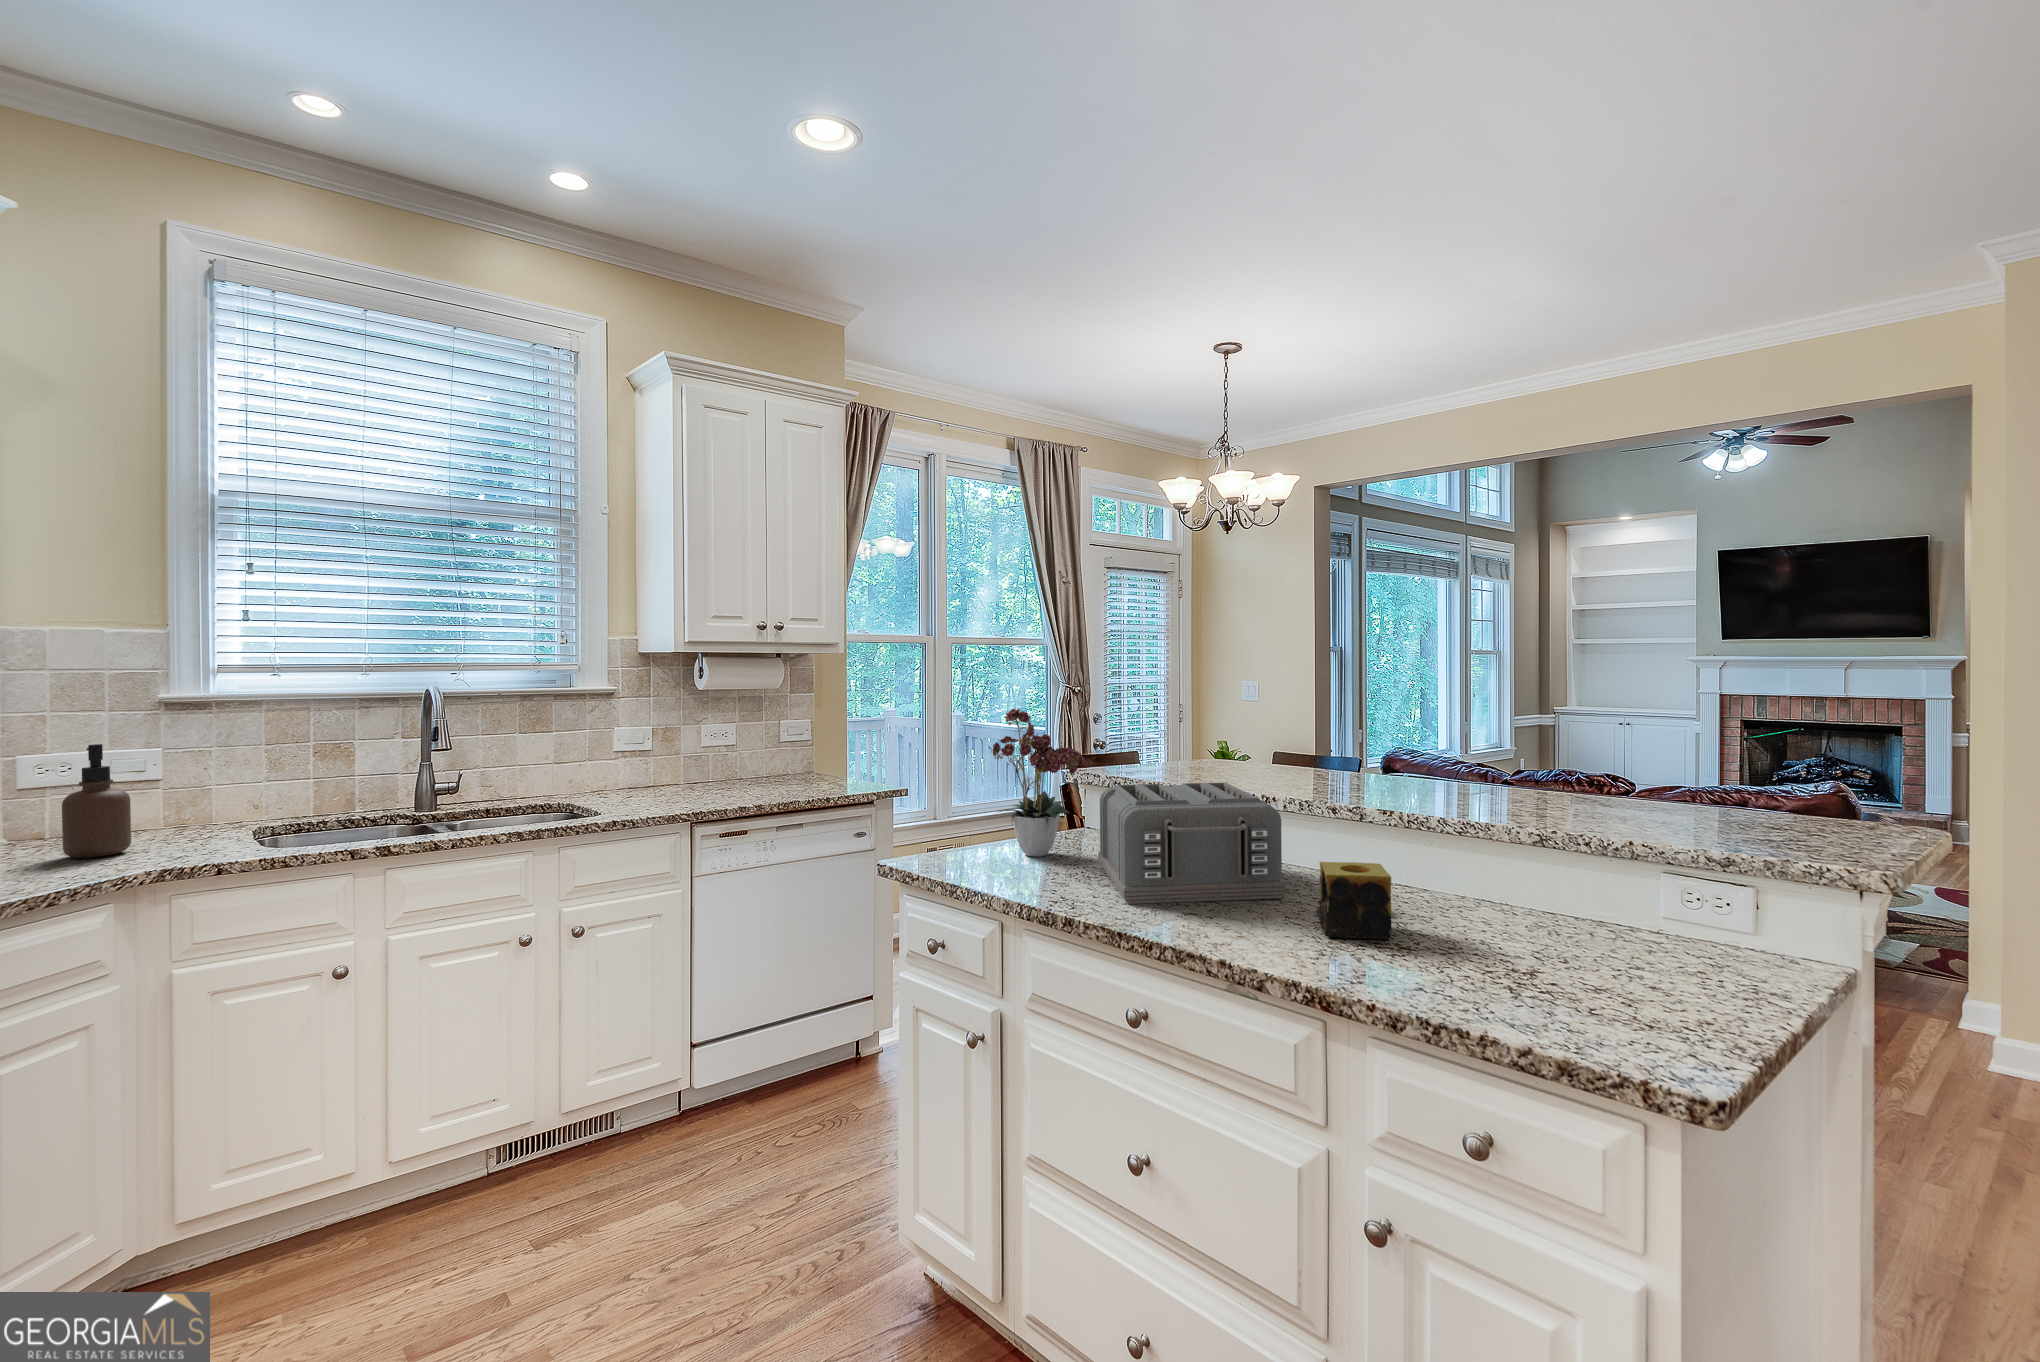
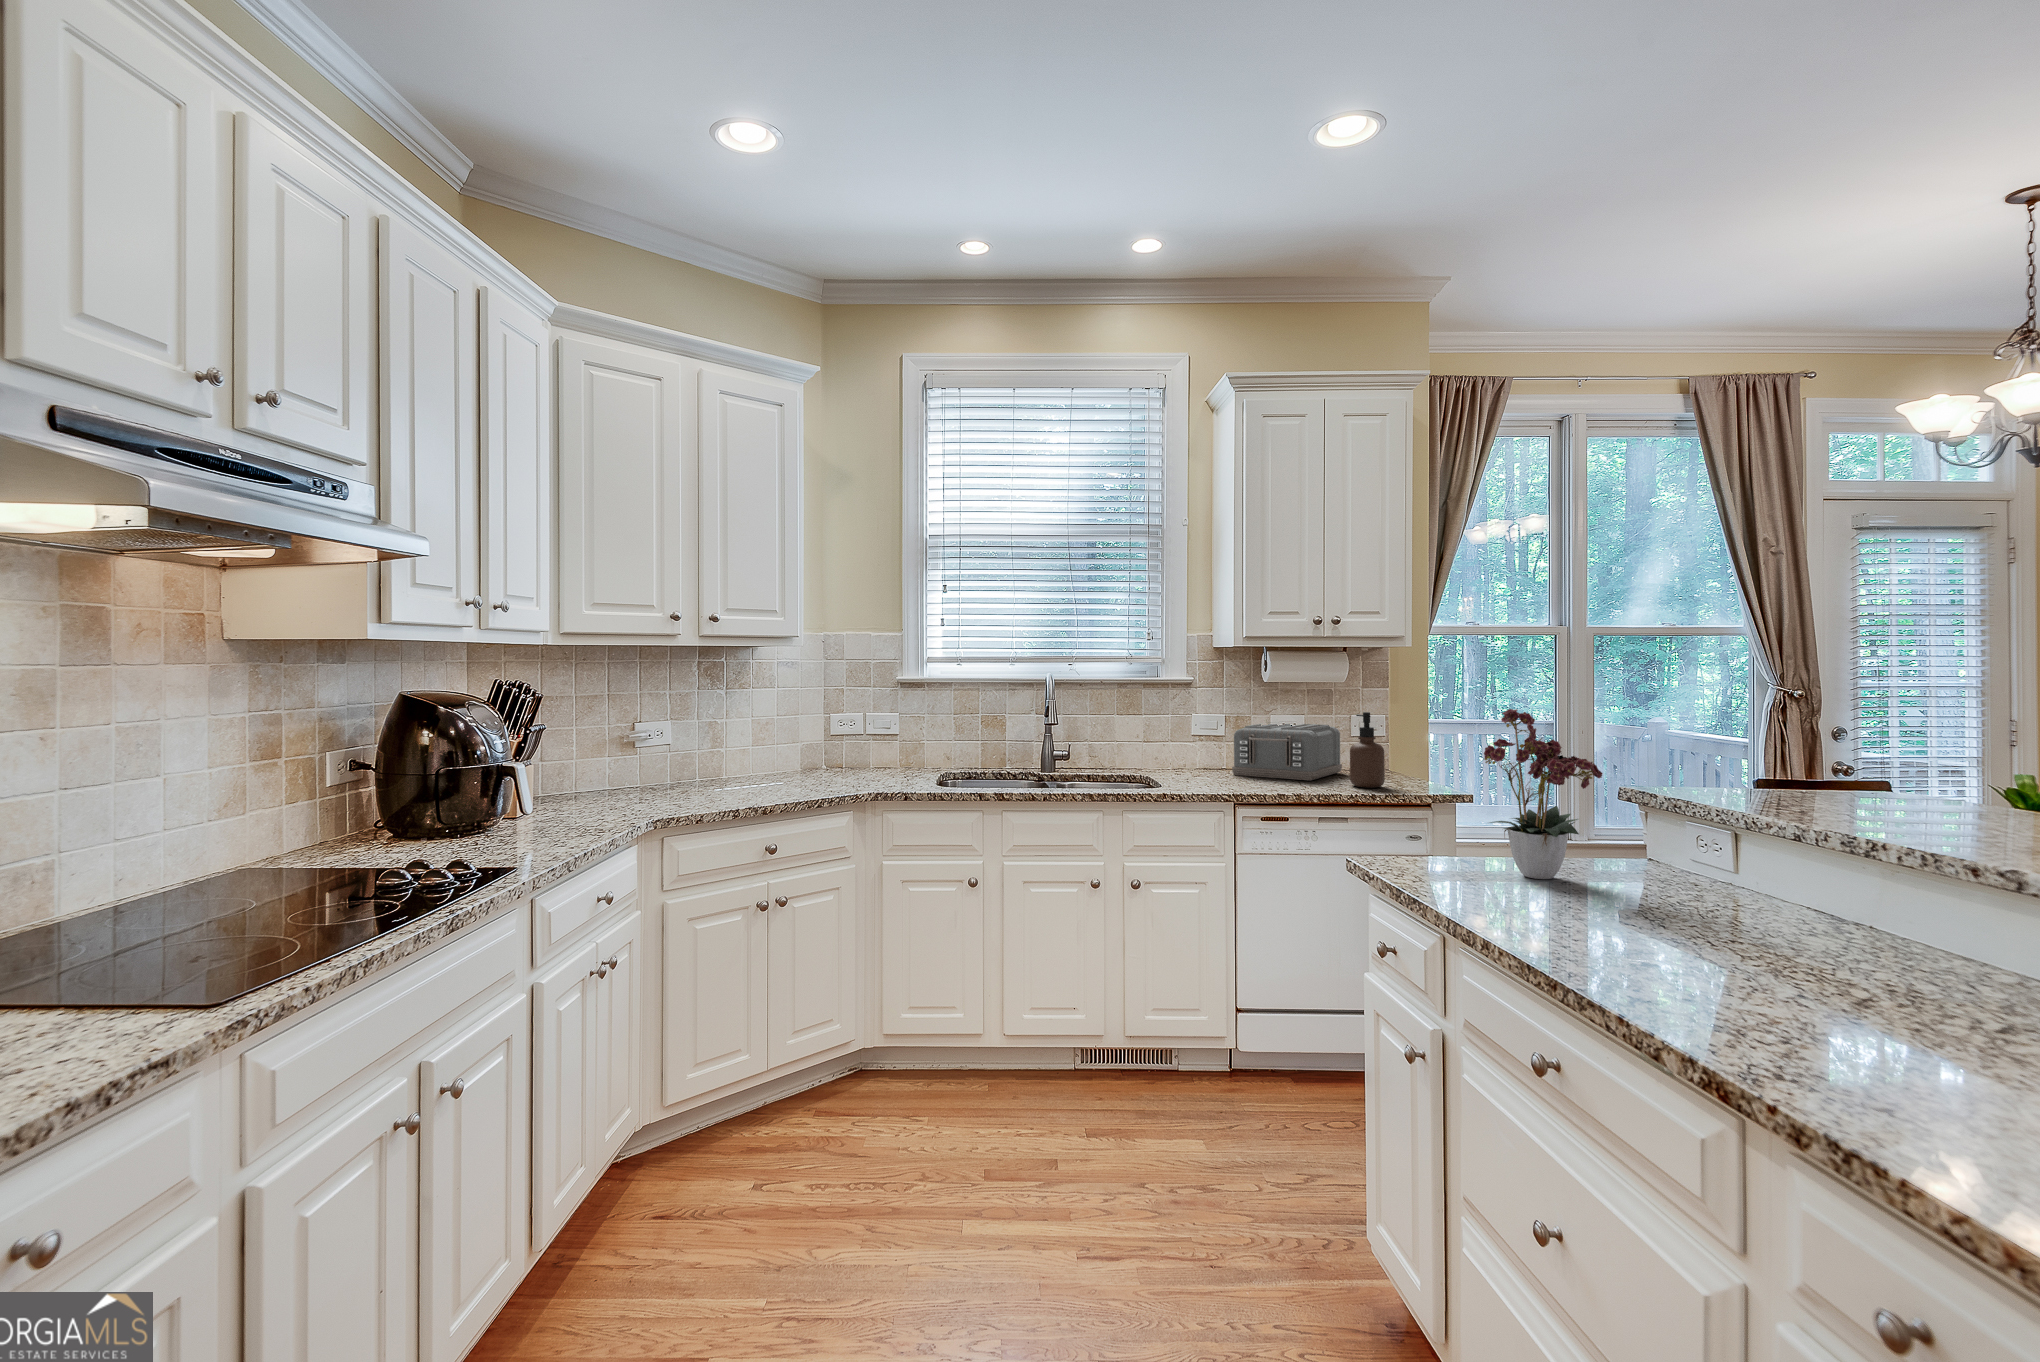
soap dispenser: present [62,744,131,858] -> present [1350,712,1385,788]
toaster: present [1098,782,1285,904] -> present [1232,724,1342,781]
candle: present [1319,862,1391,939] -> none [1825,931,1964,1056]

